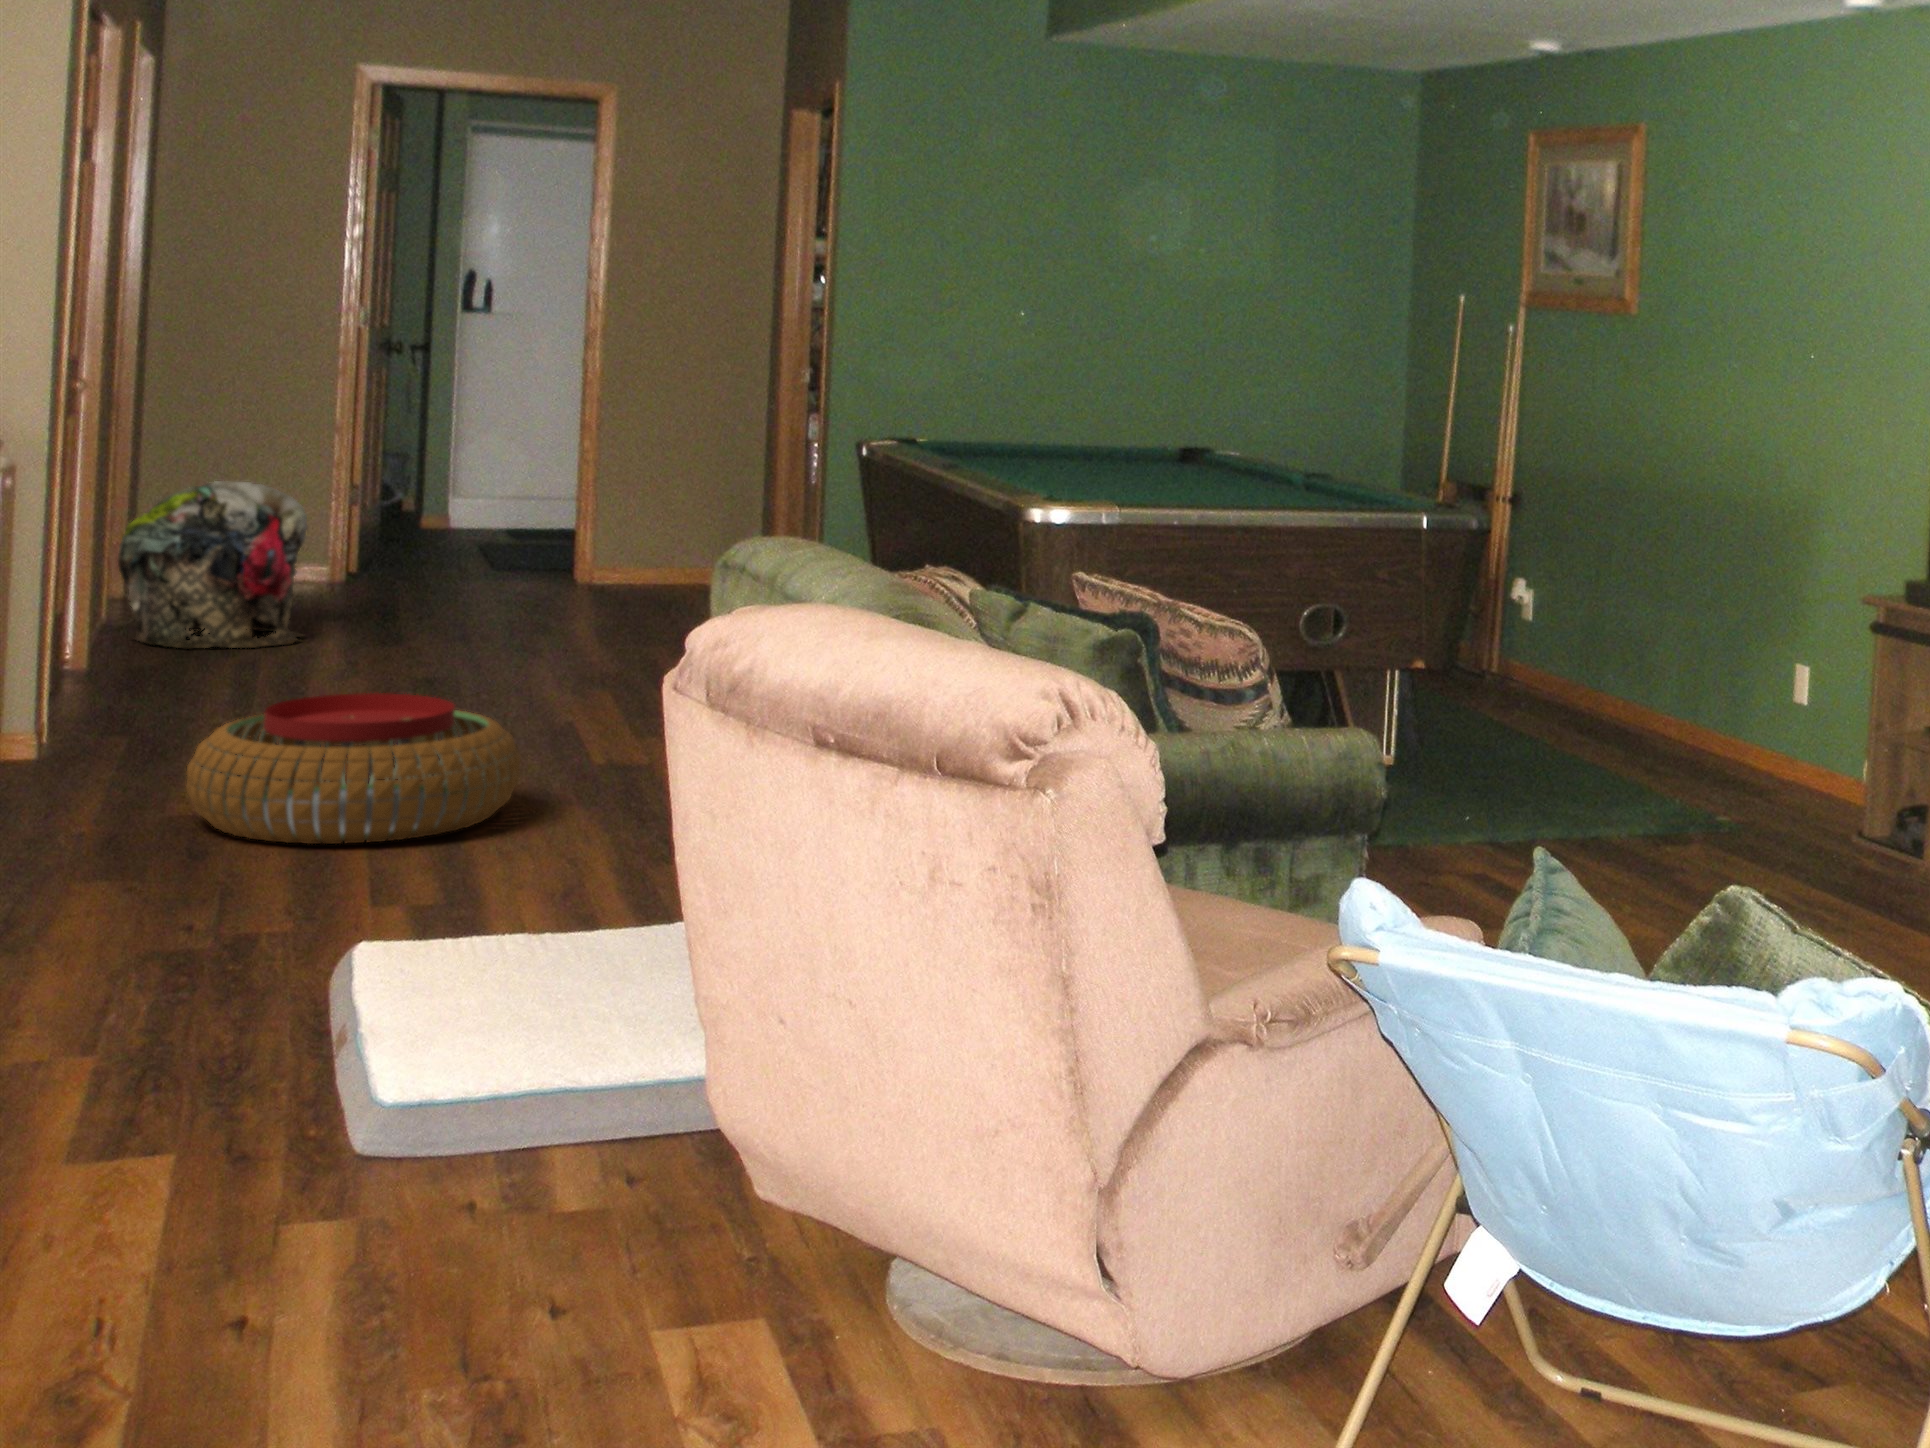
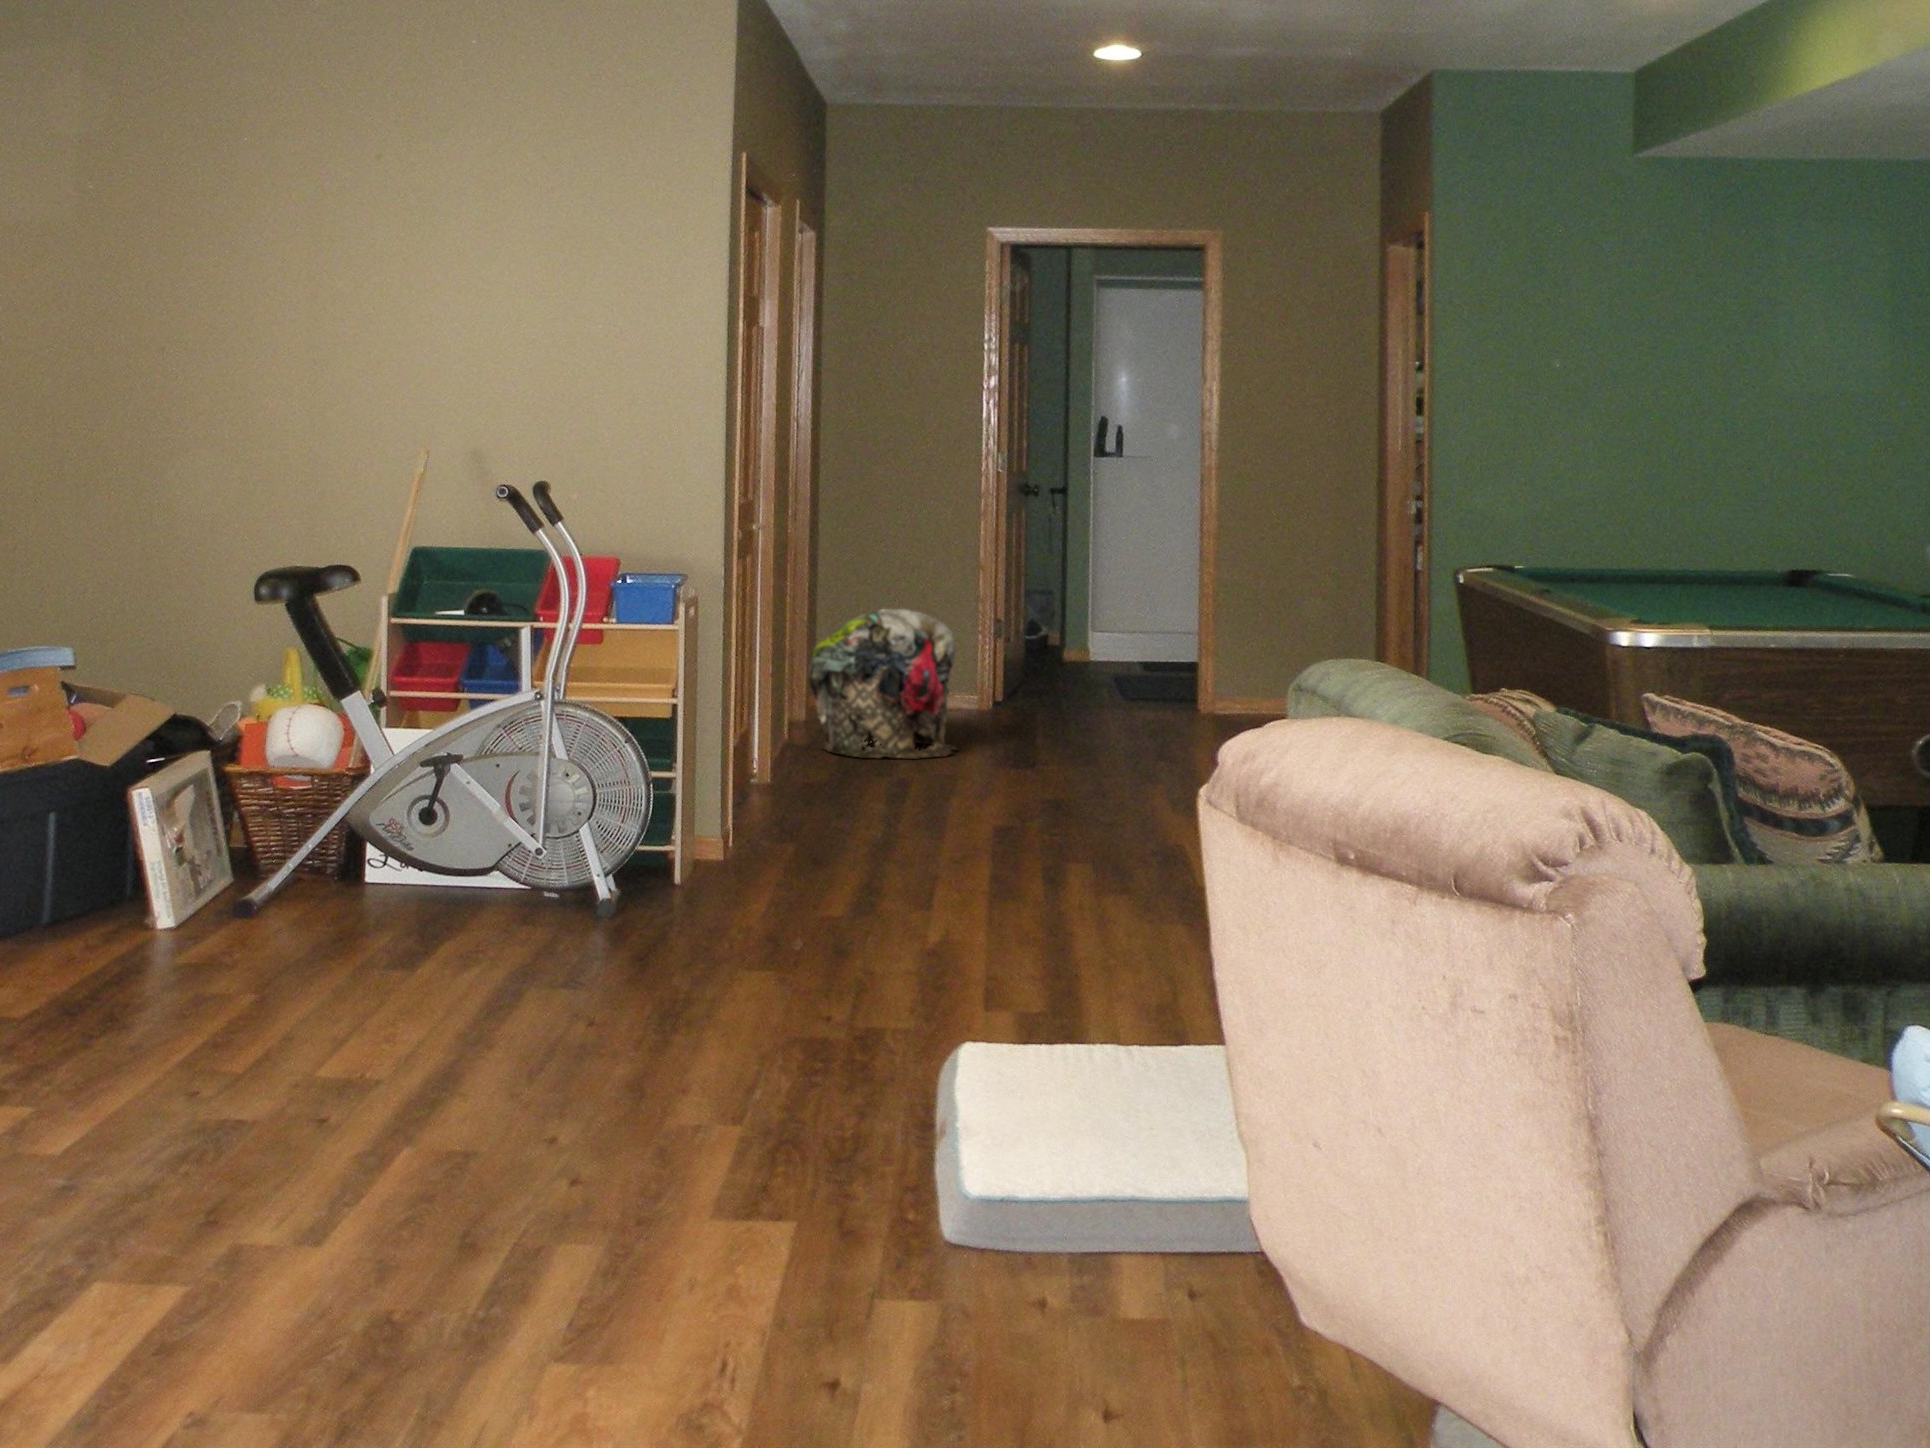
pouf: present [187,693,521,844] -> none [845,801,1124,939]

